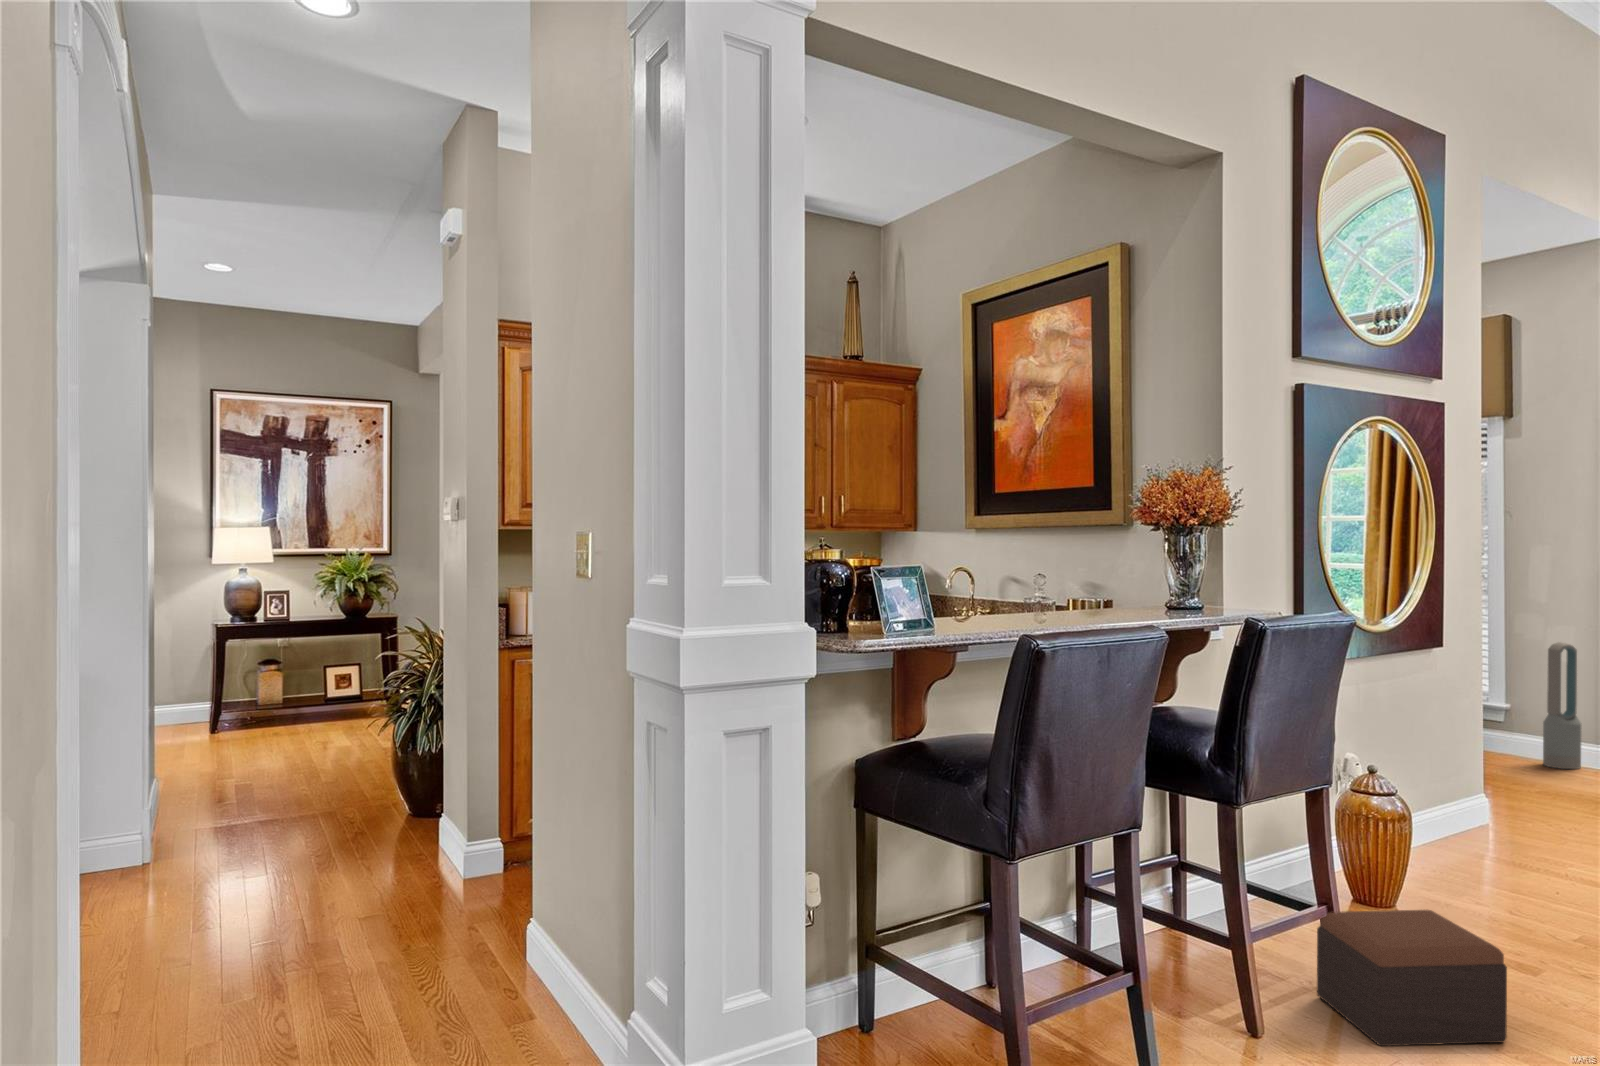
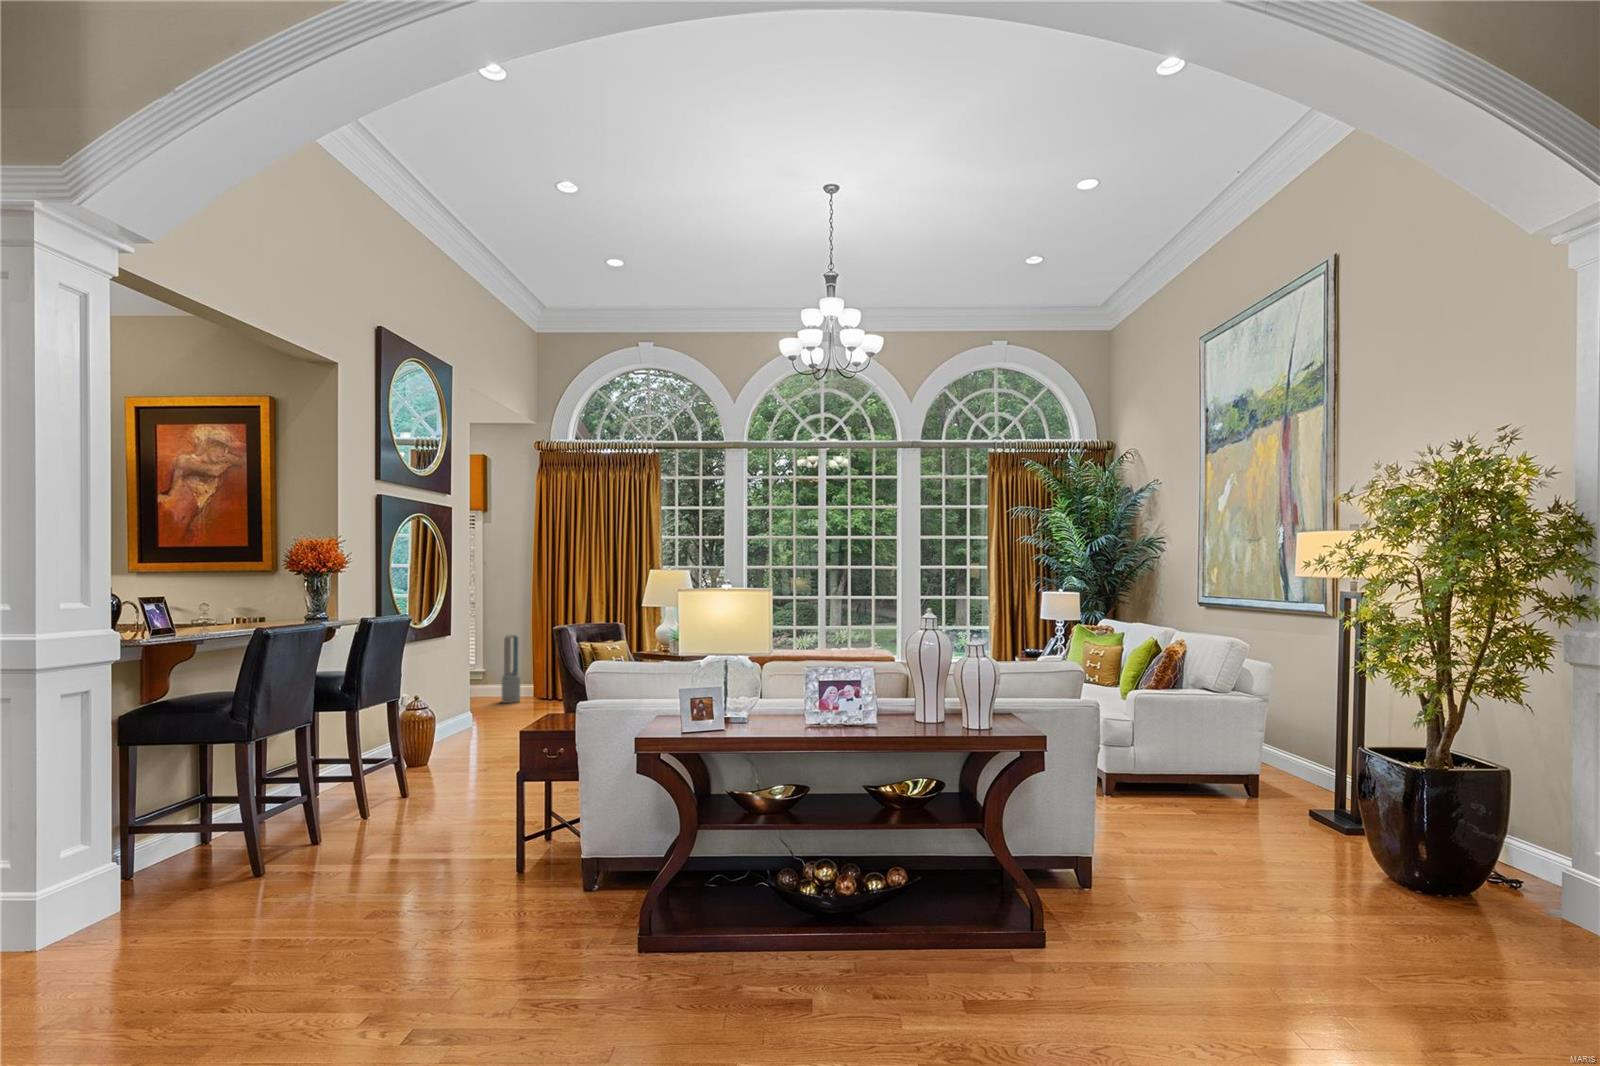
footstool: present [1317,910,1507,1046] -> none [392,759,482,823]

